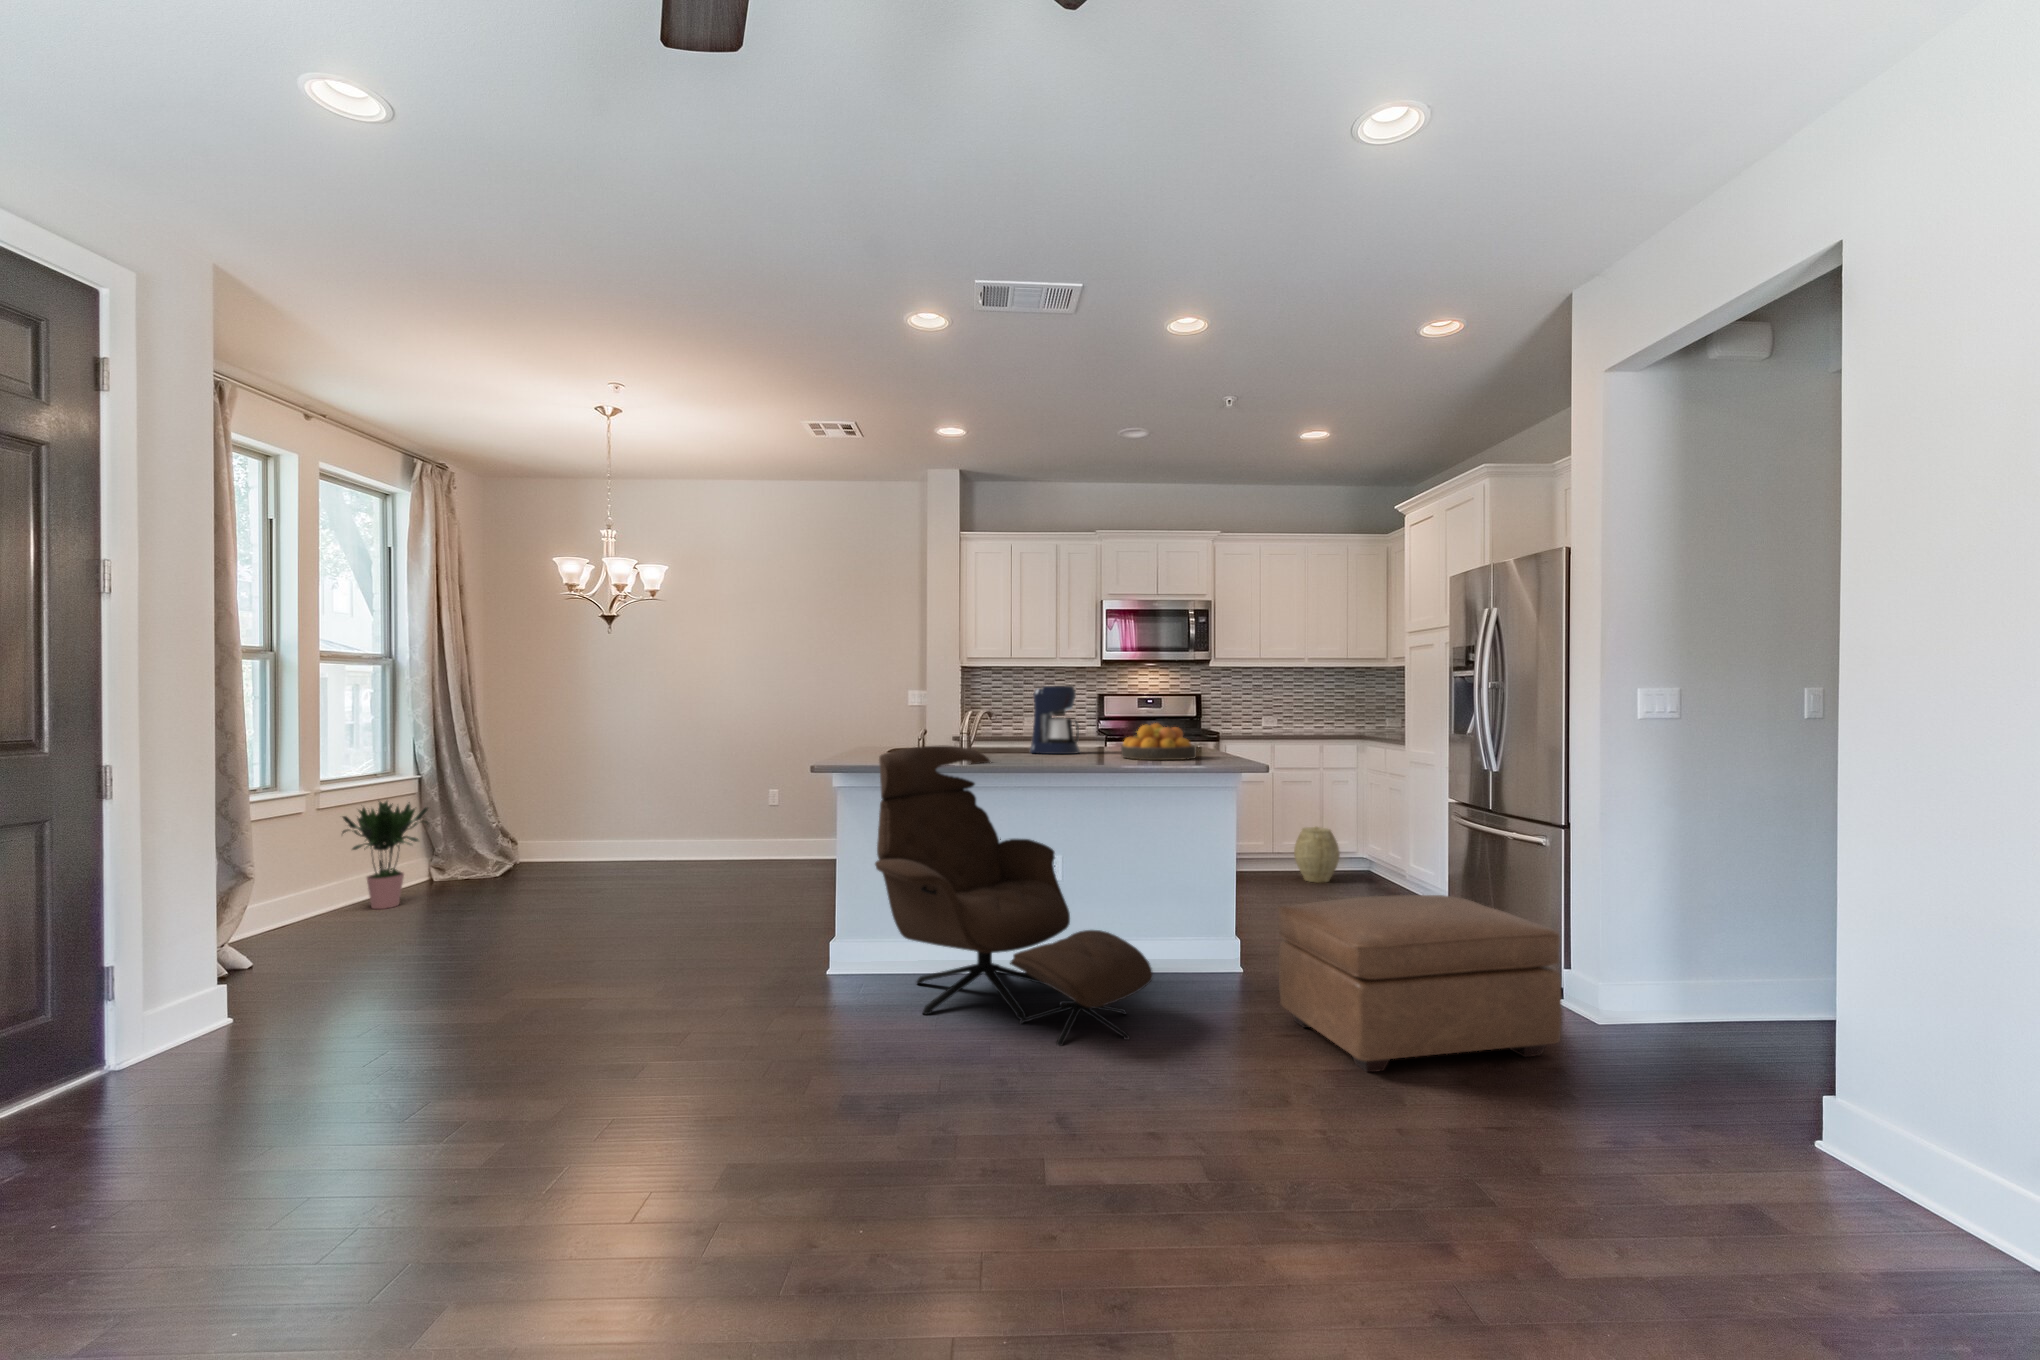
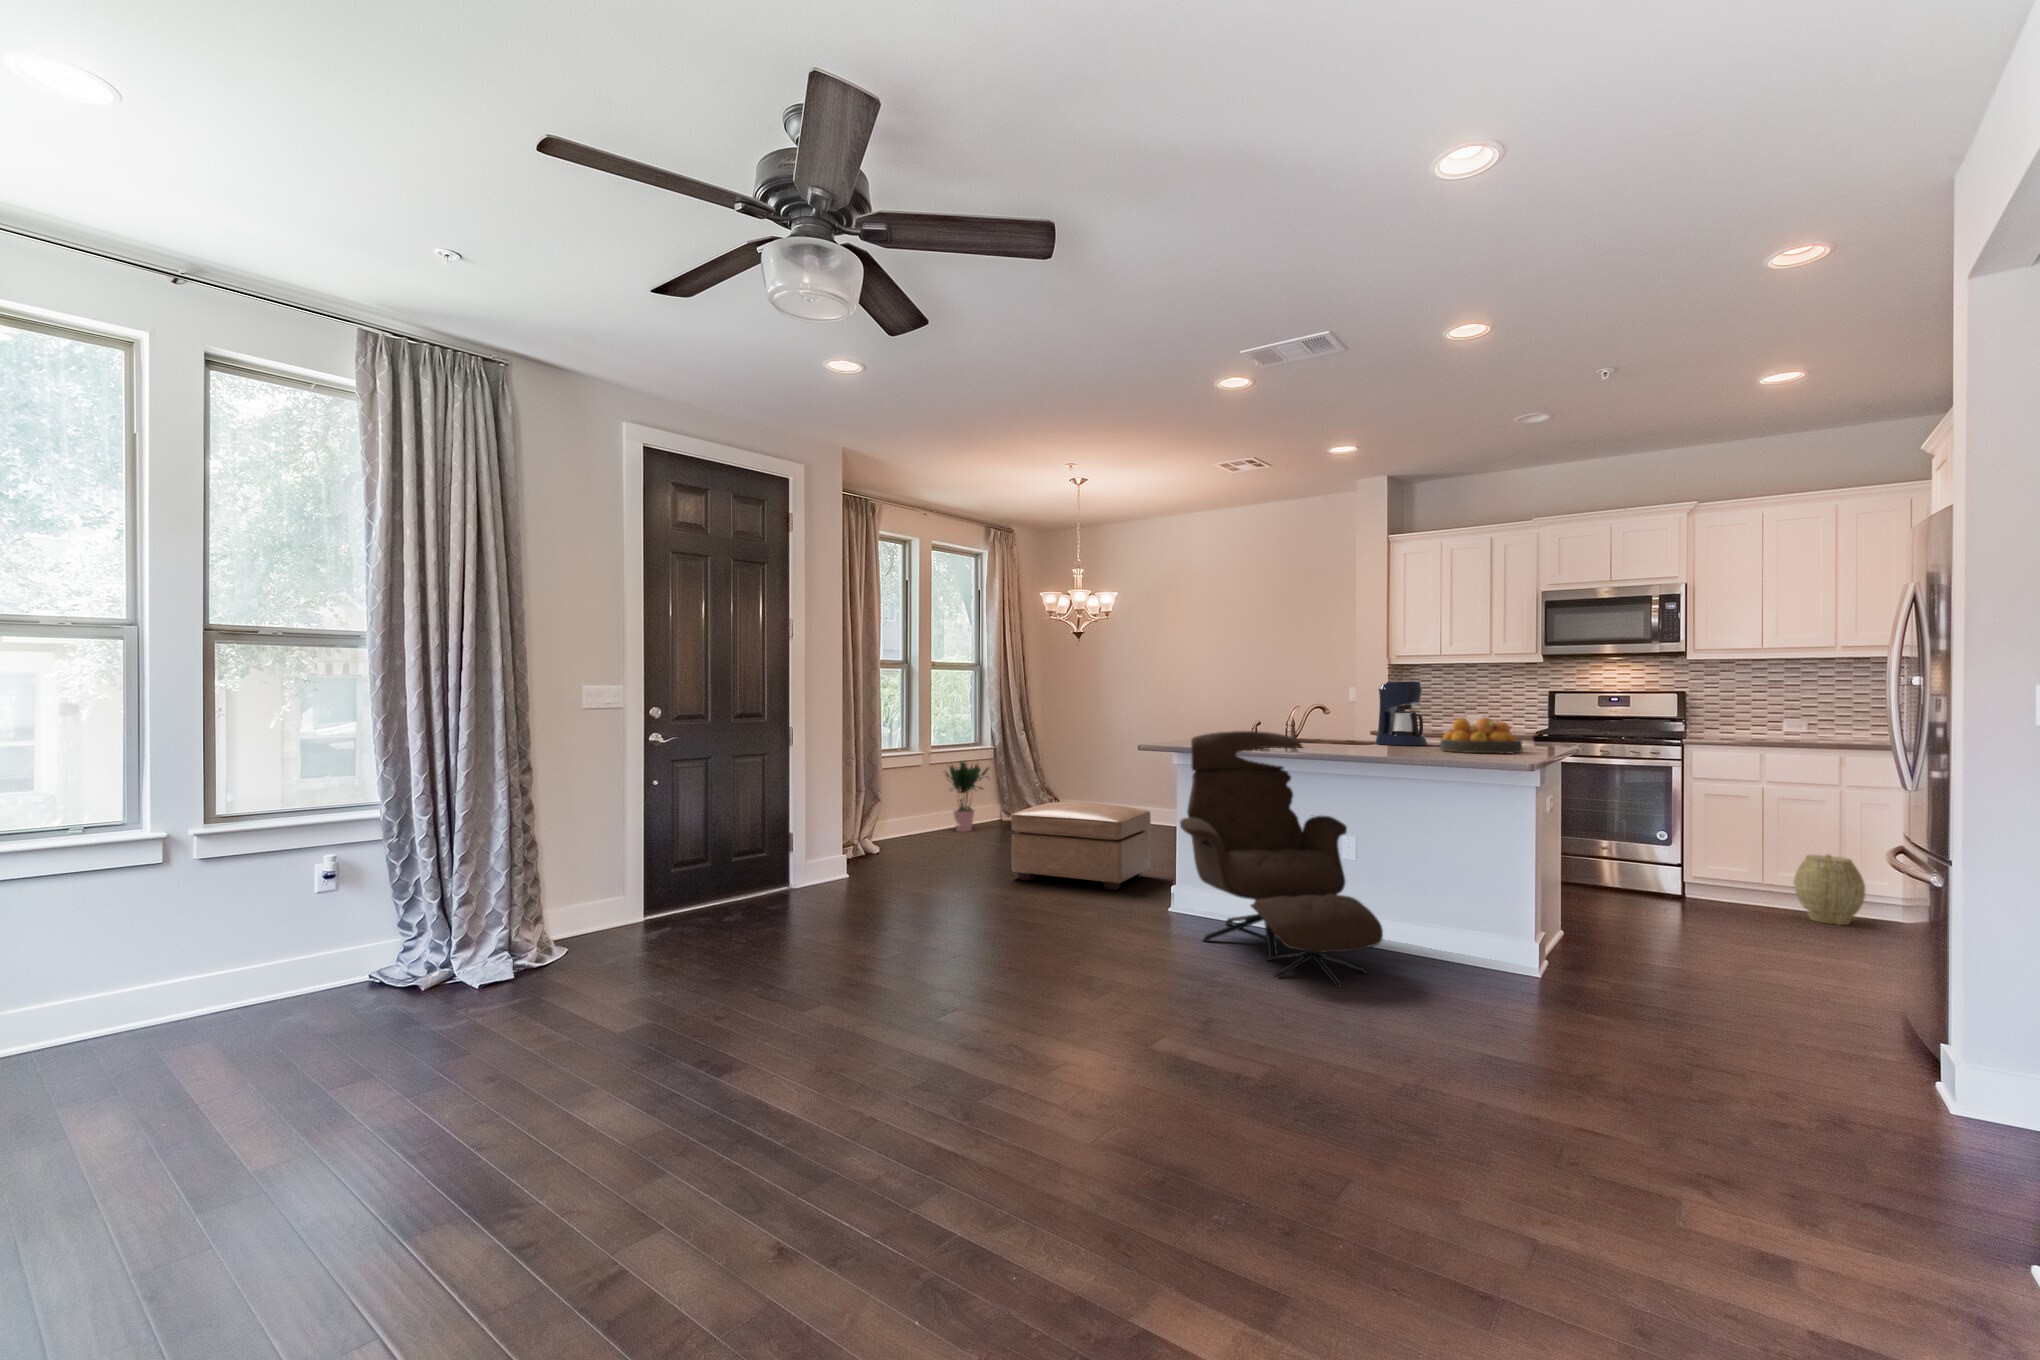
ottoman: present [1278,895,1561,1072] -> present [1011,802,1151,890]

